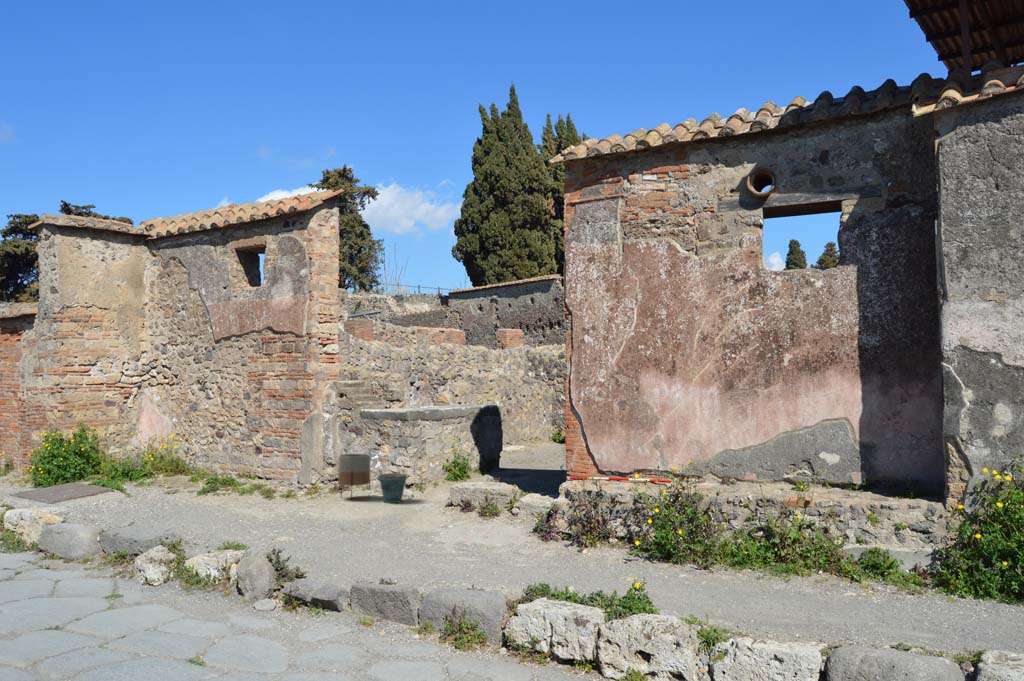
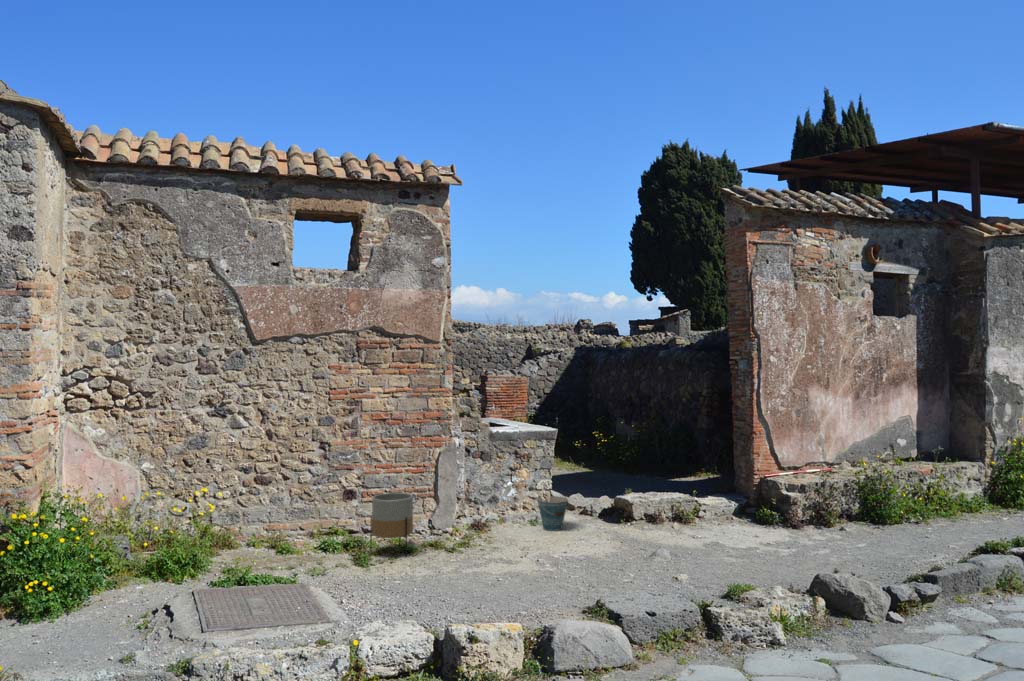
planter: present [338,454,370,500] -> present [370,493,413,556]

